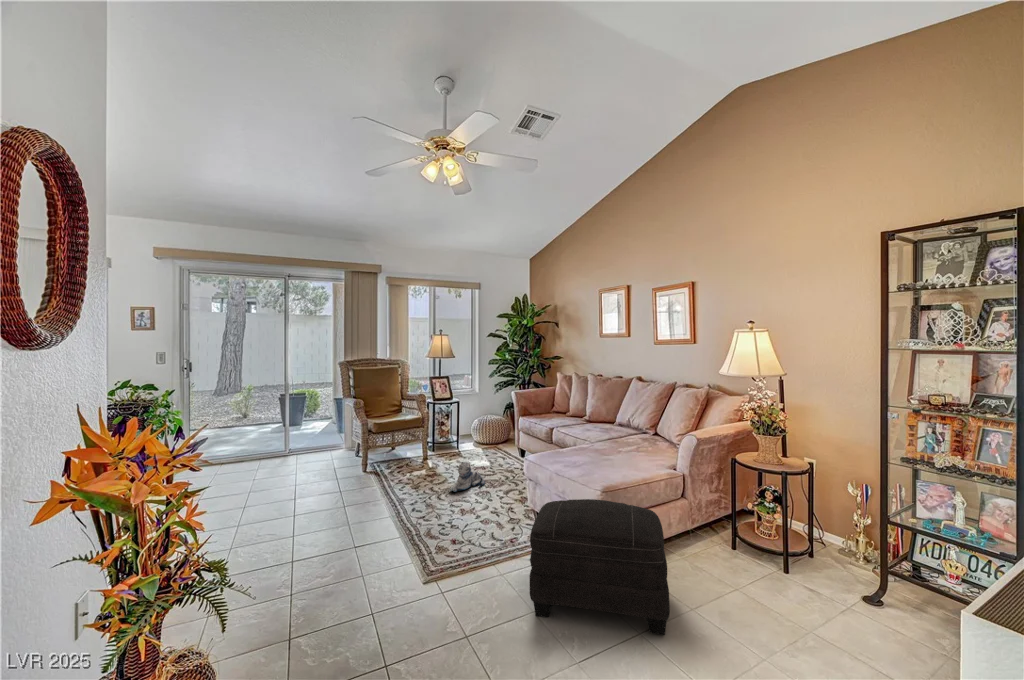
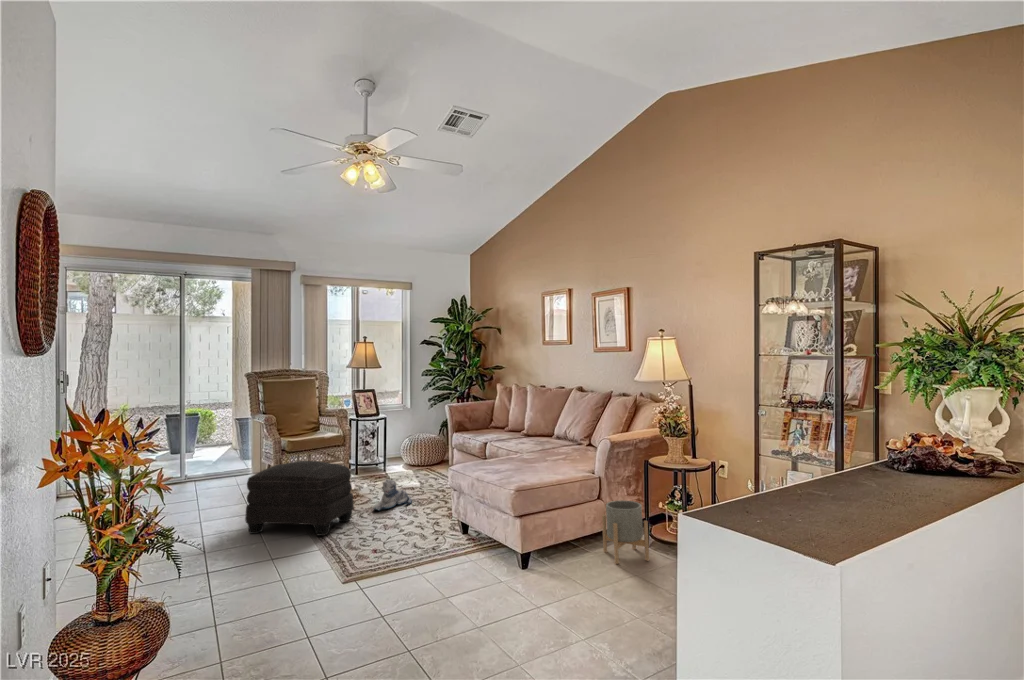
ottoman: present [529,499,670,635] -> present [245,461,354,536]
planter: none [687,501,745,573] -> present [602,500,649,564]

